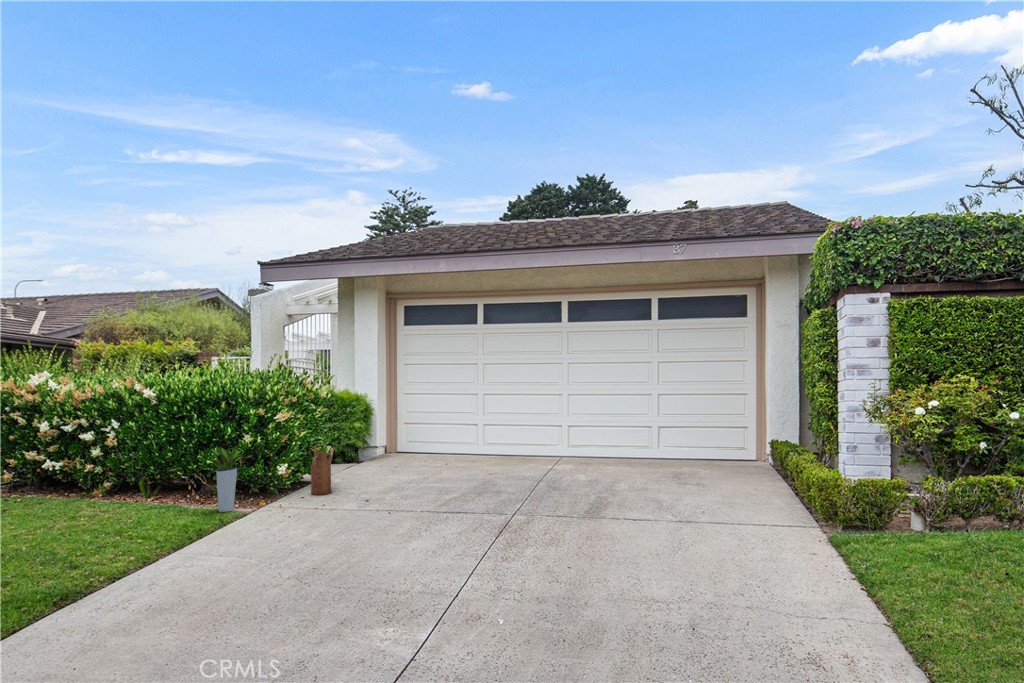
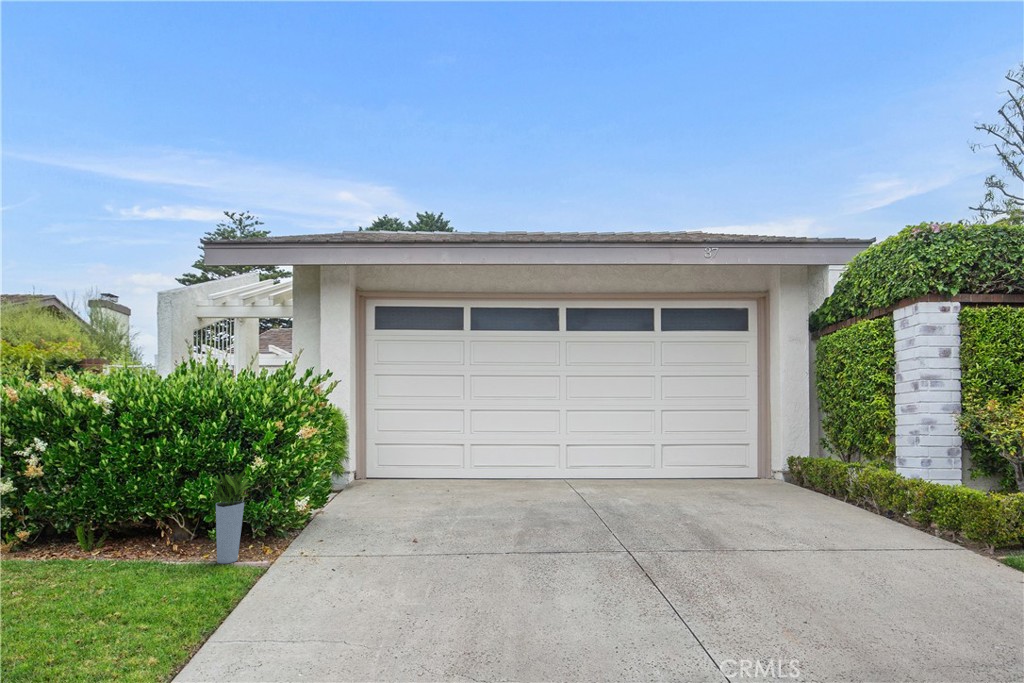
watering can: present [311,447,334,495] -> none [323,472,349,534]

